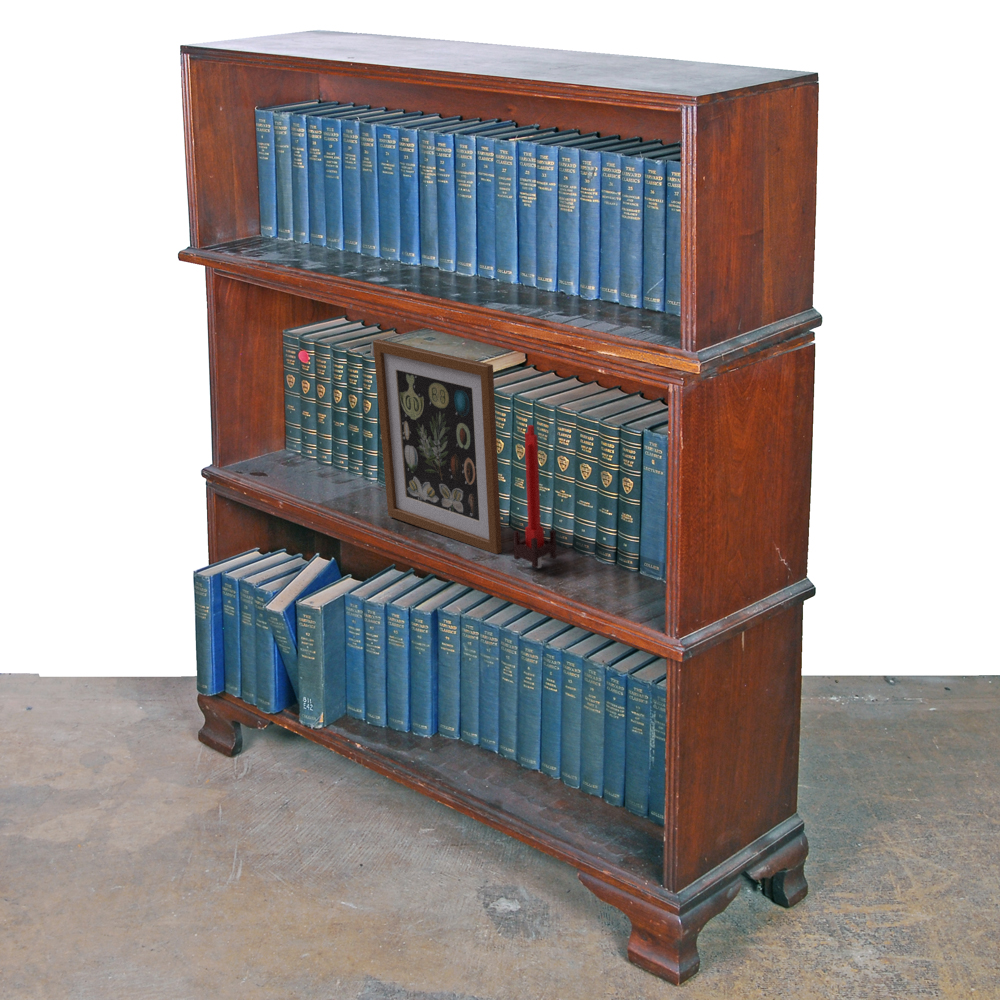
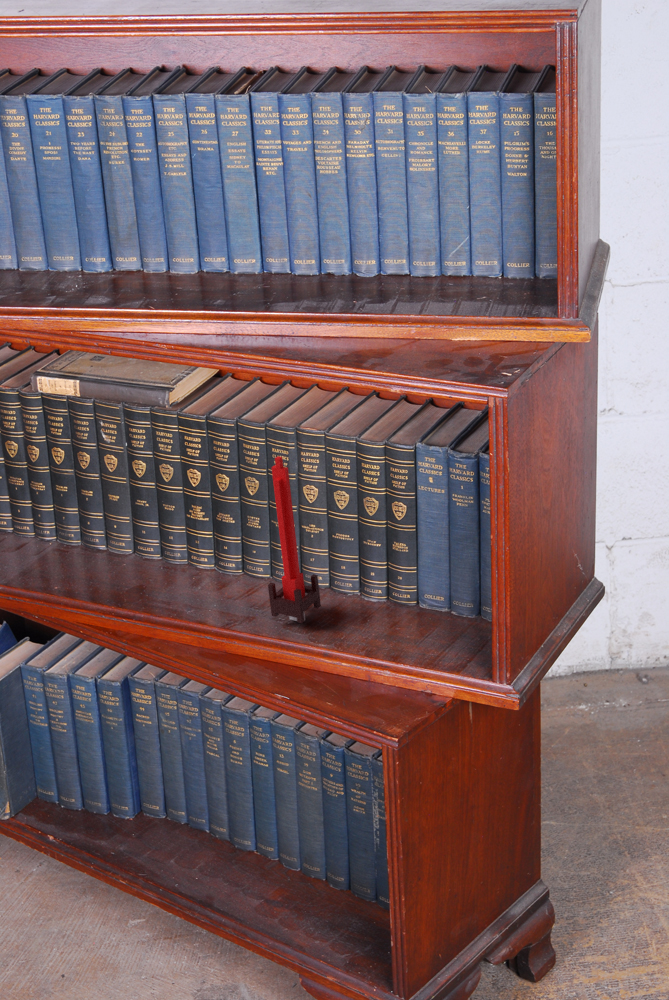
picture frame: present [373,339,502,554] -> none [48,374,248,612]

